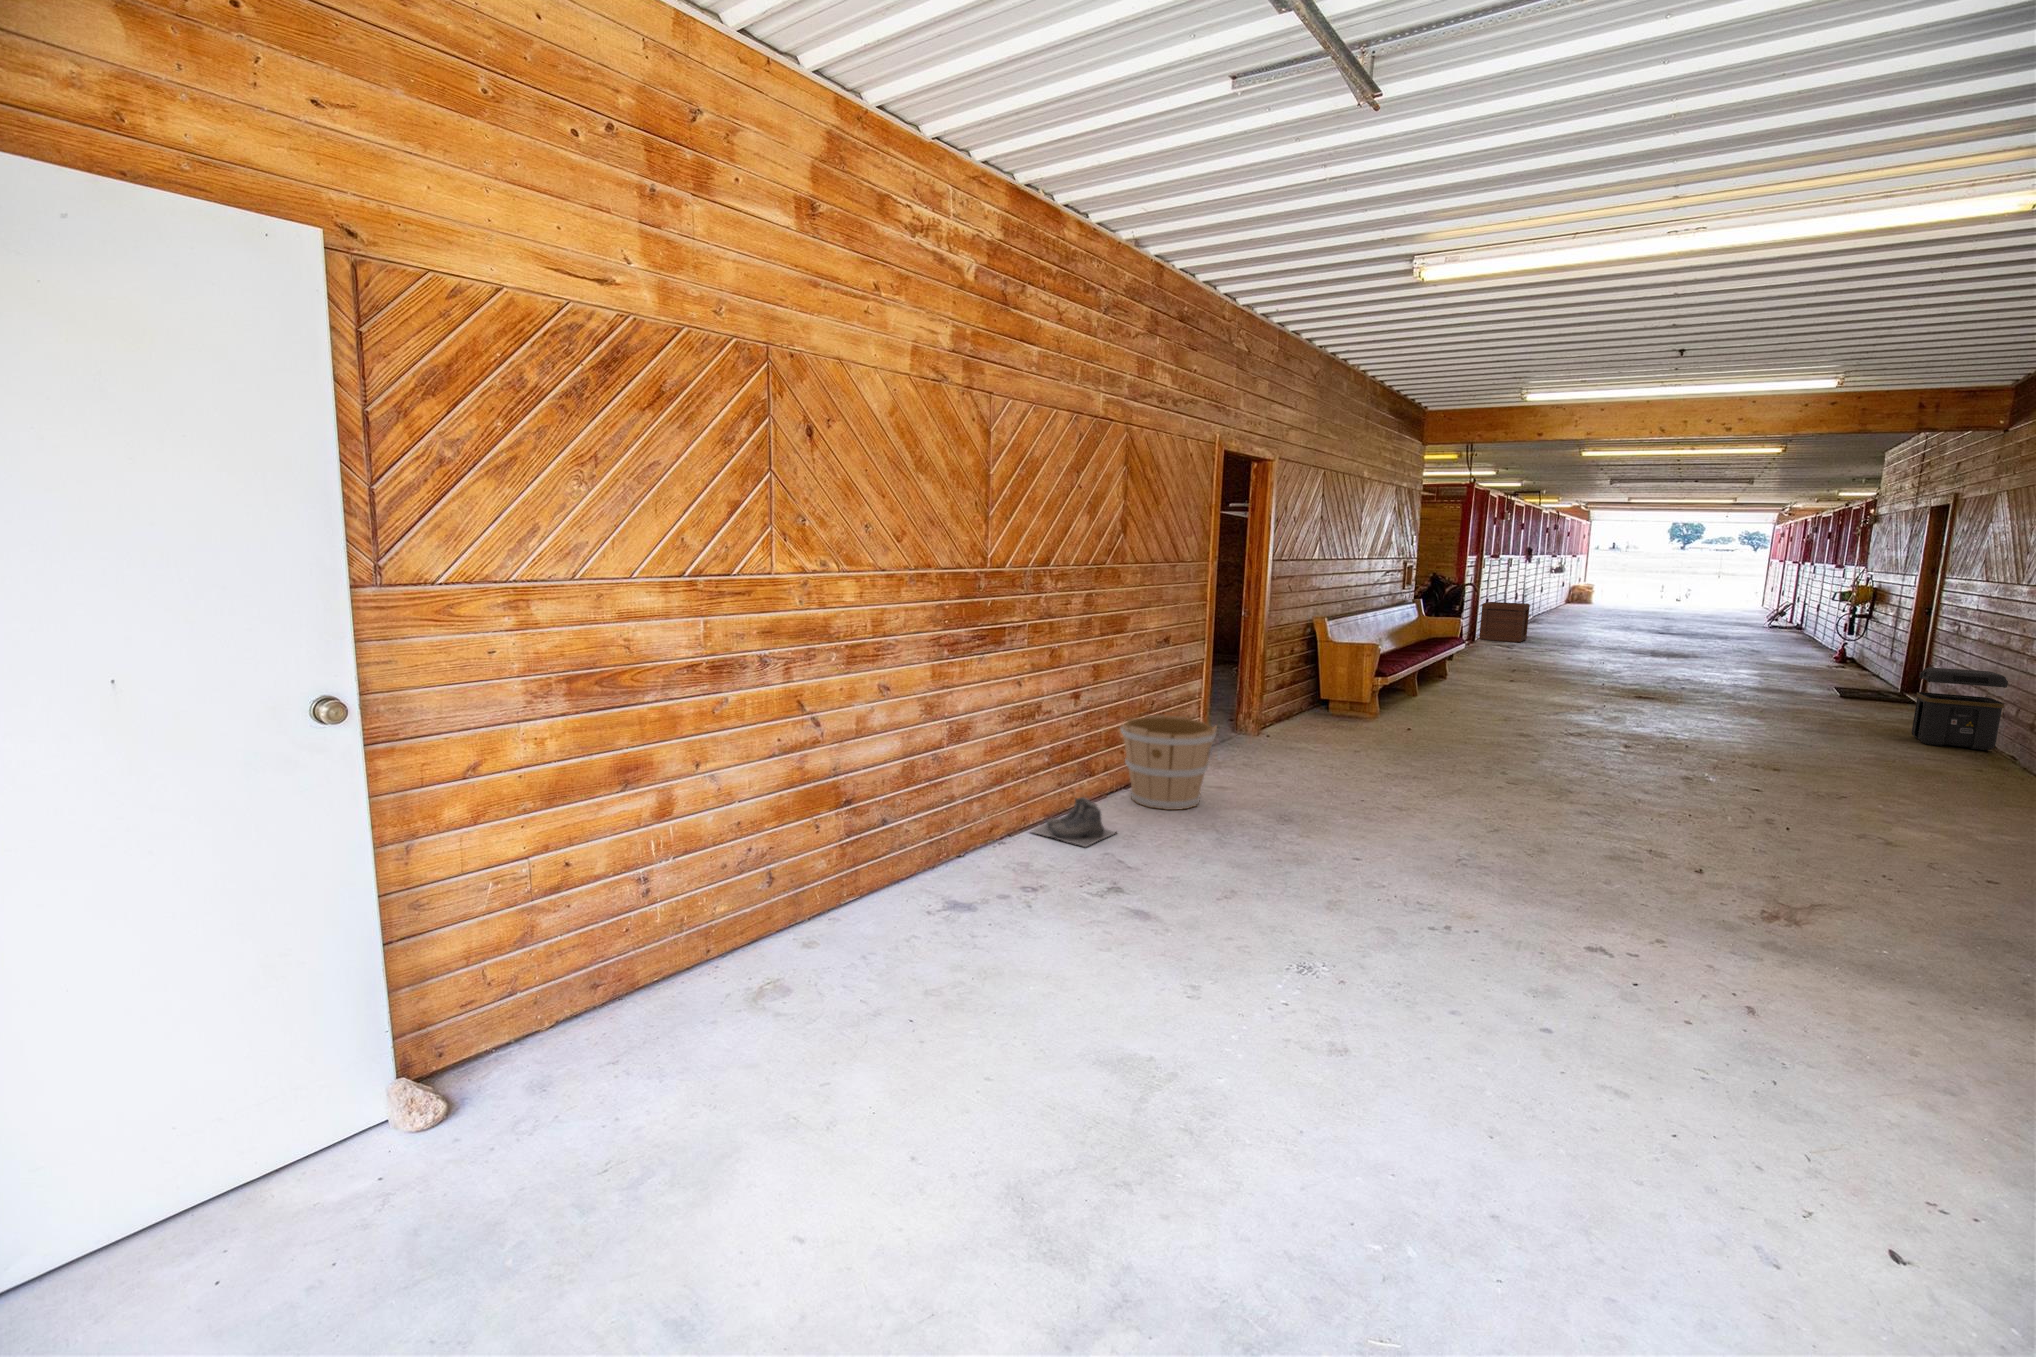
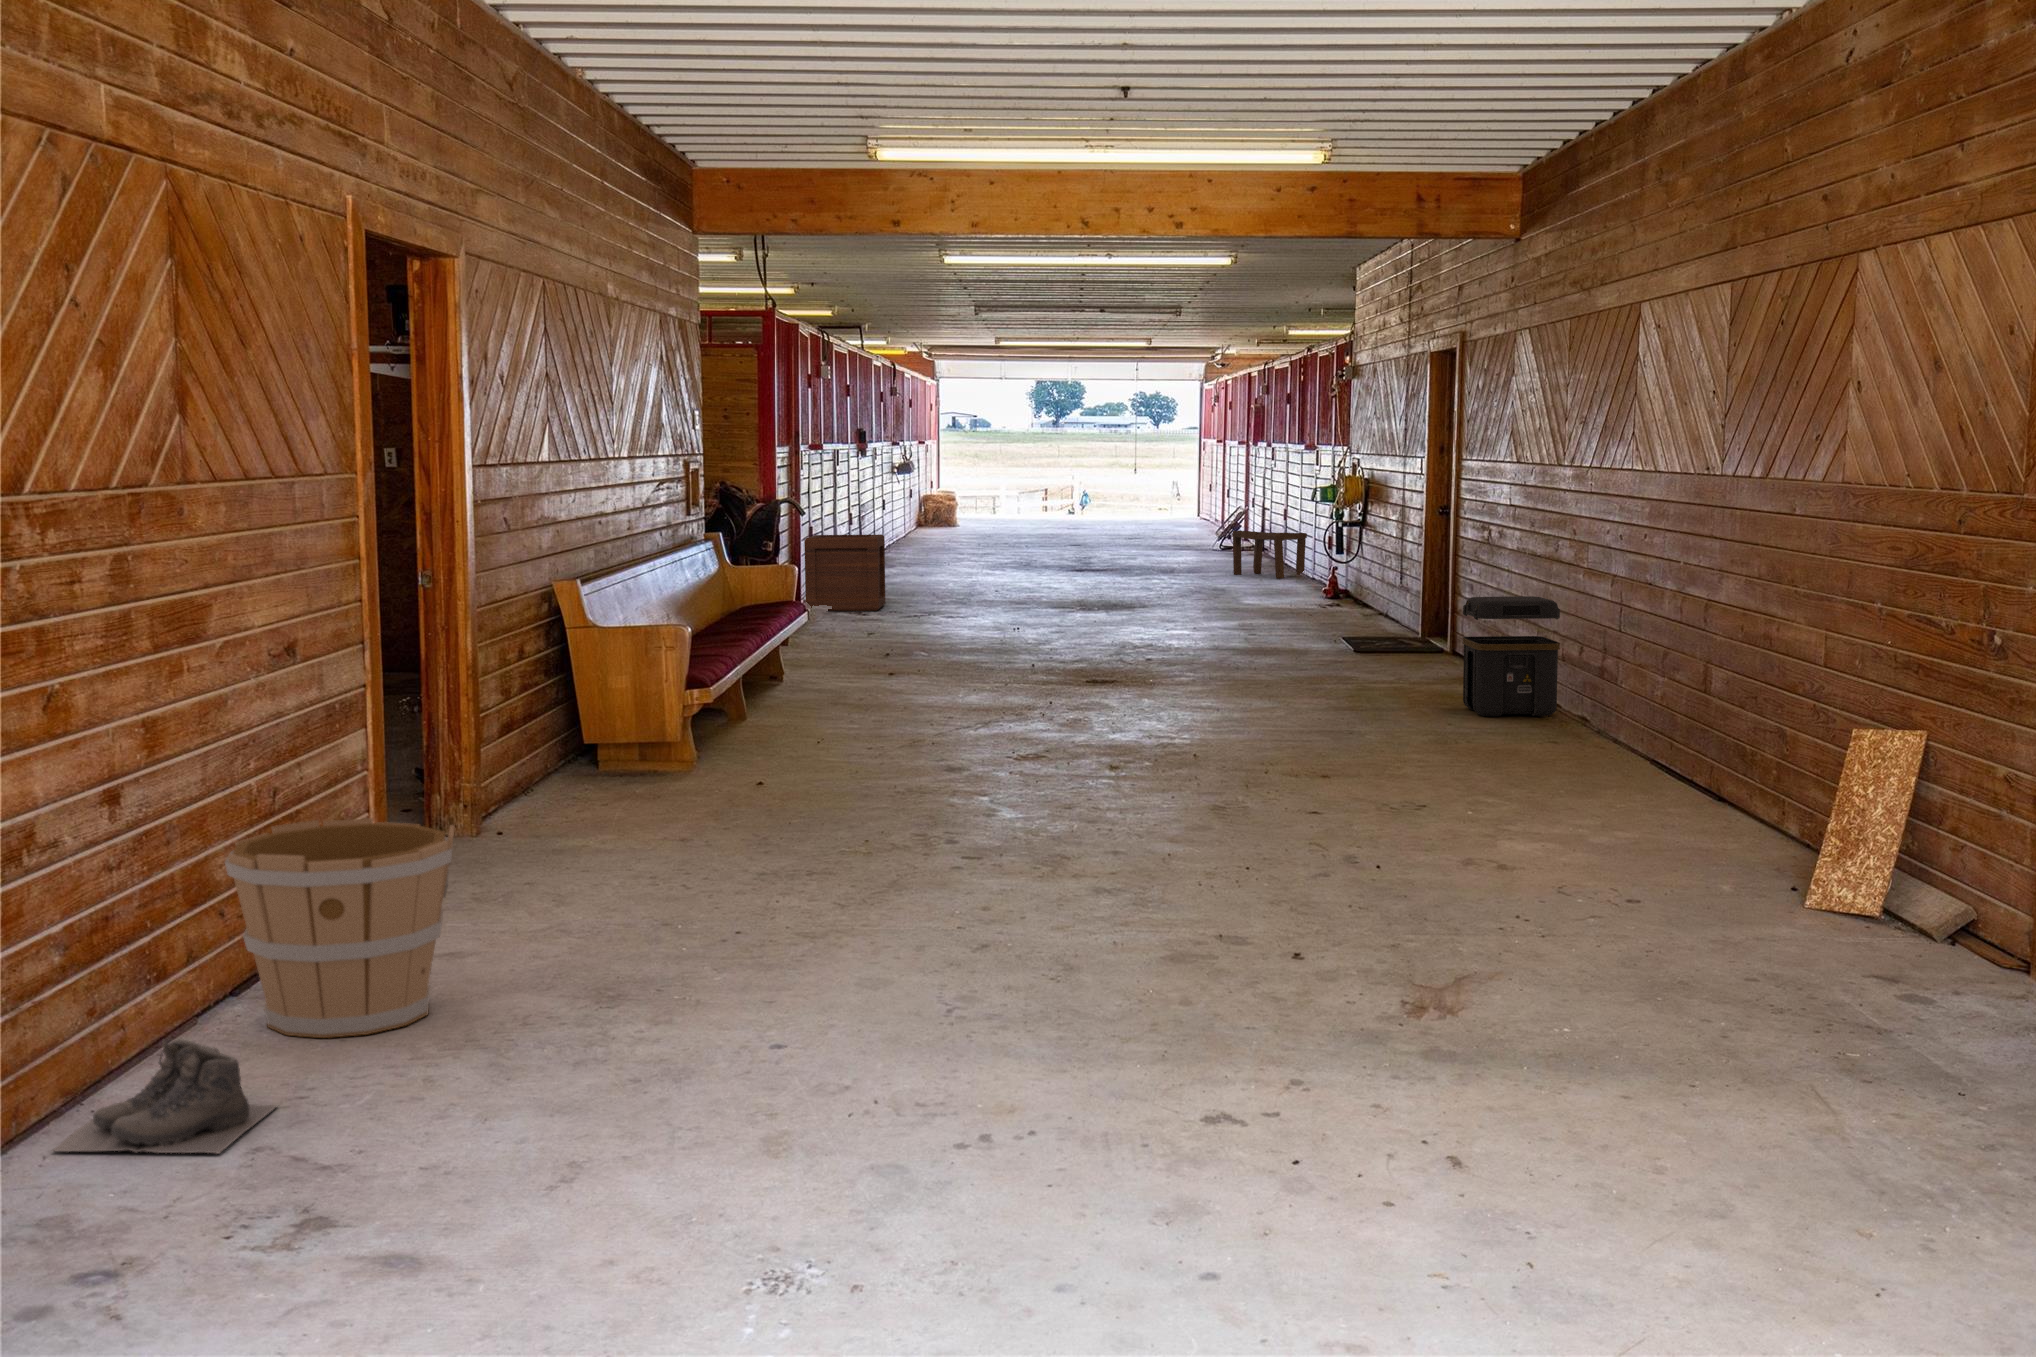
bench: none [1768,613,1828,643] -> present [1232,530,1307,579]

